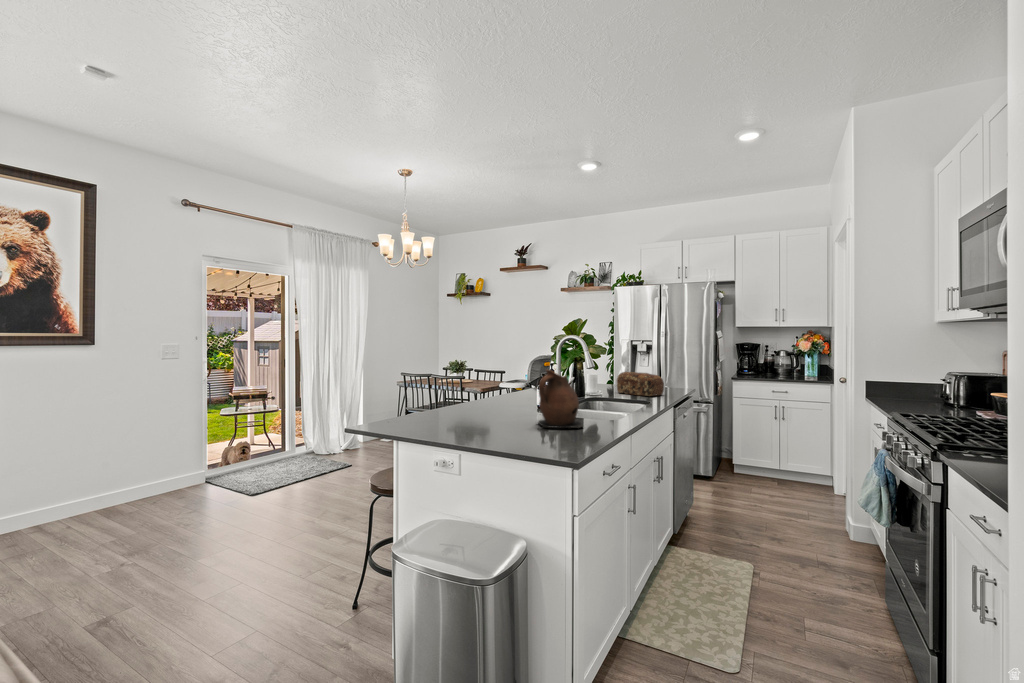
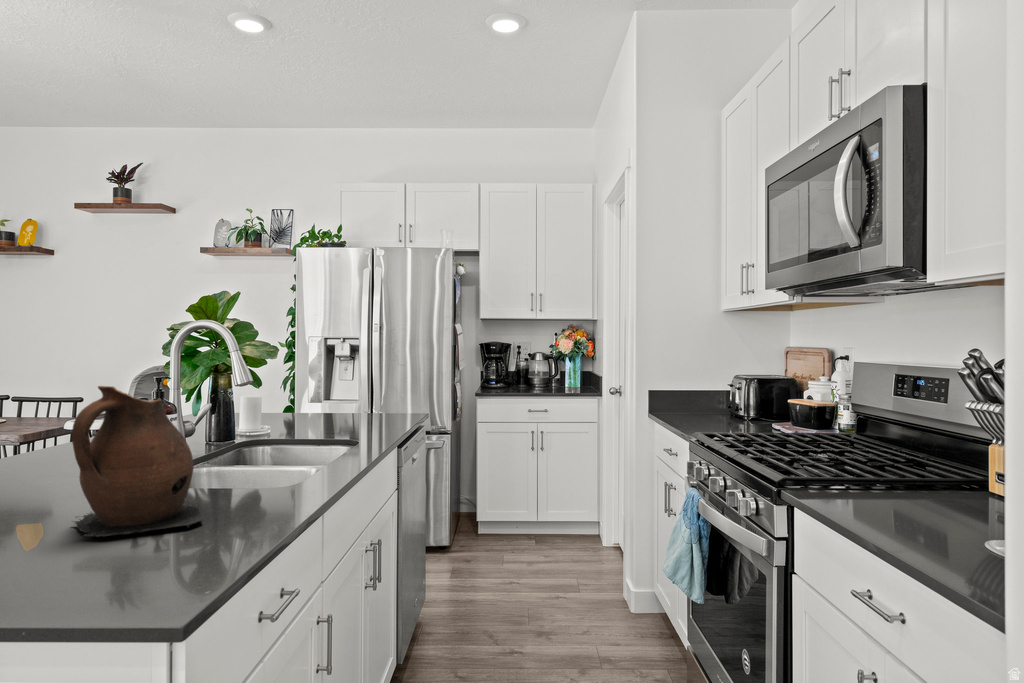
bread loaf: present [617,372,664,396] -> none [297,388,382,431]

